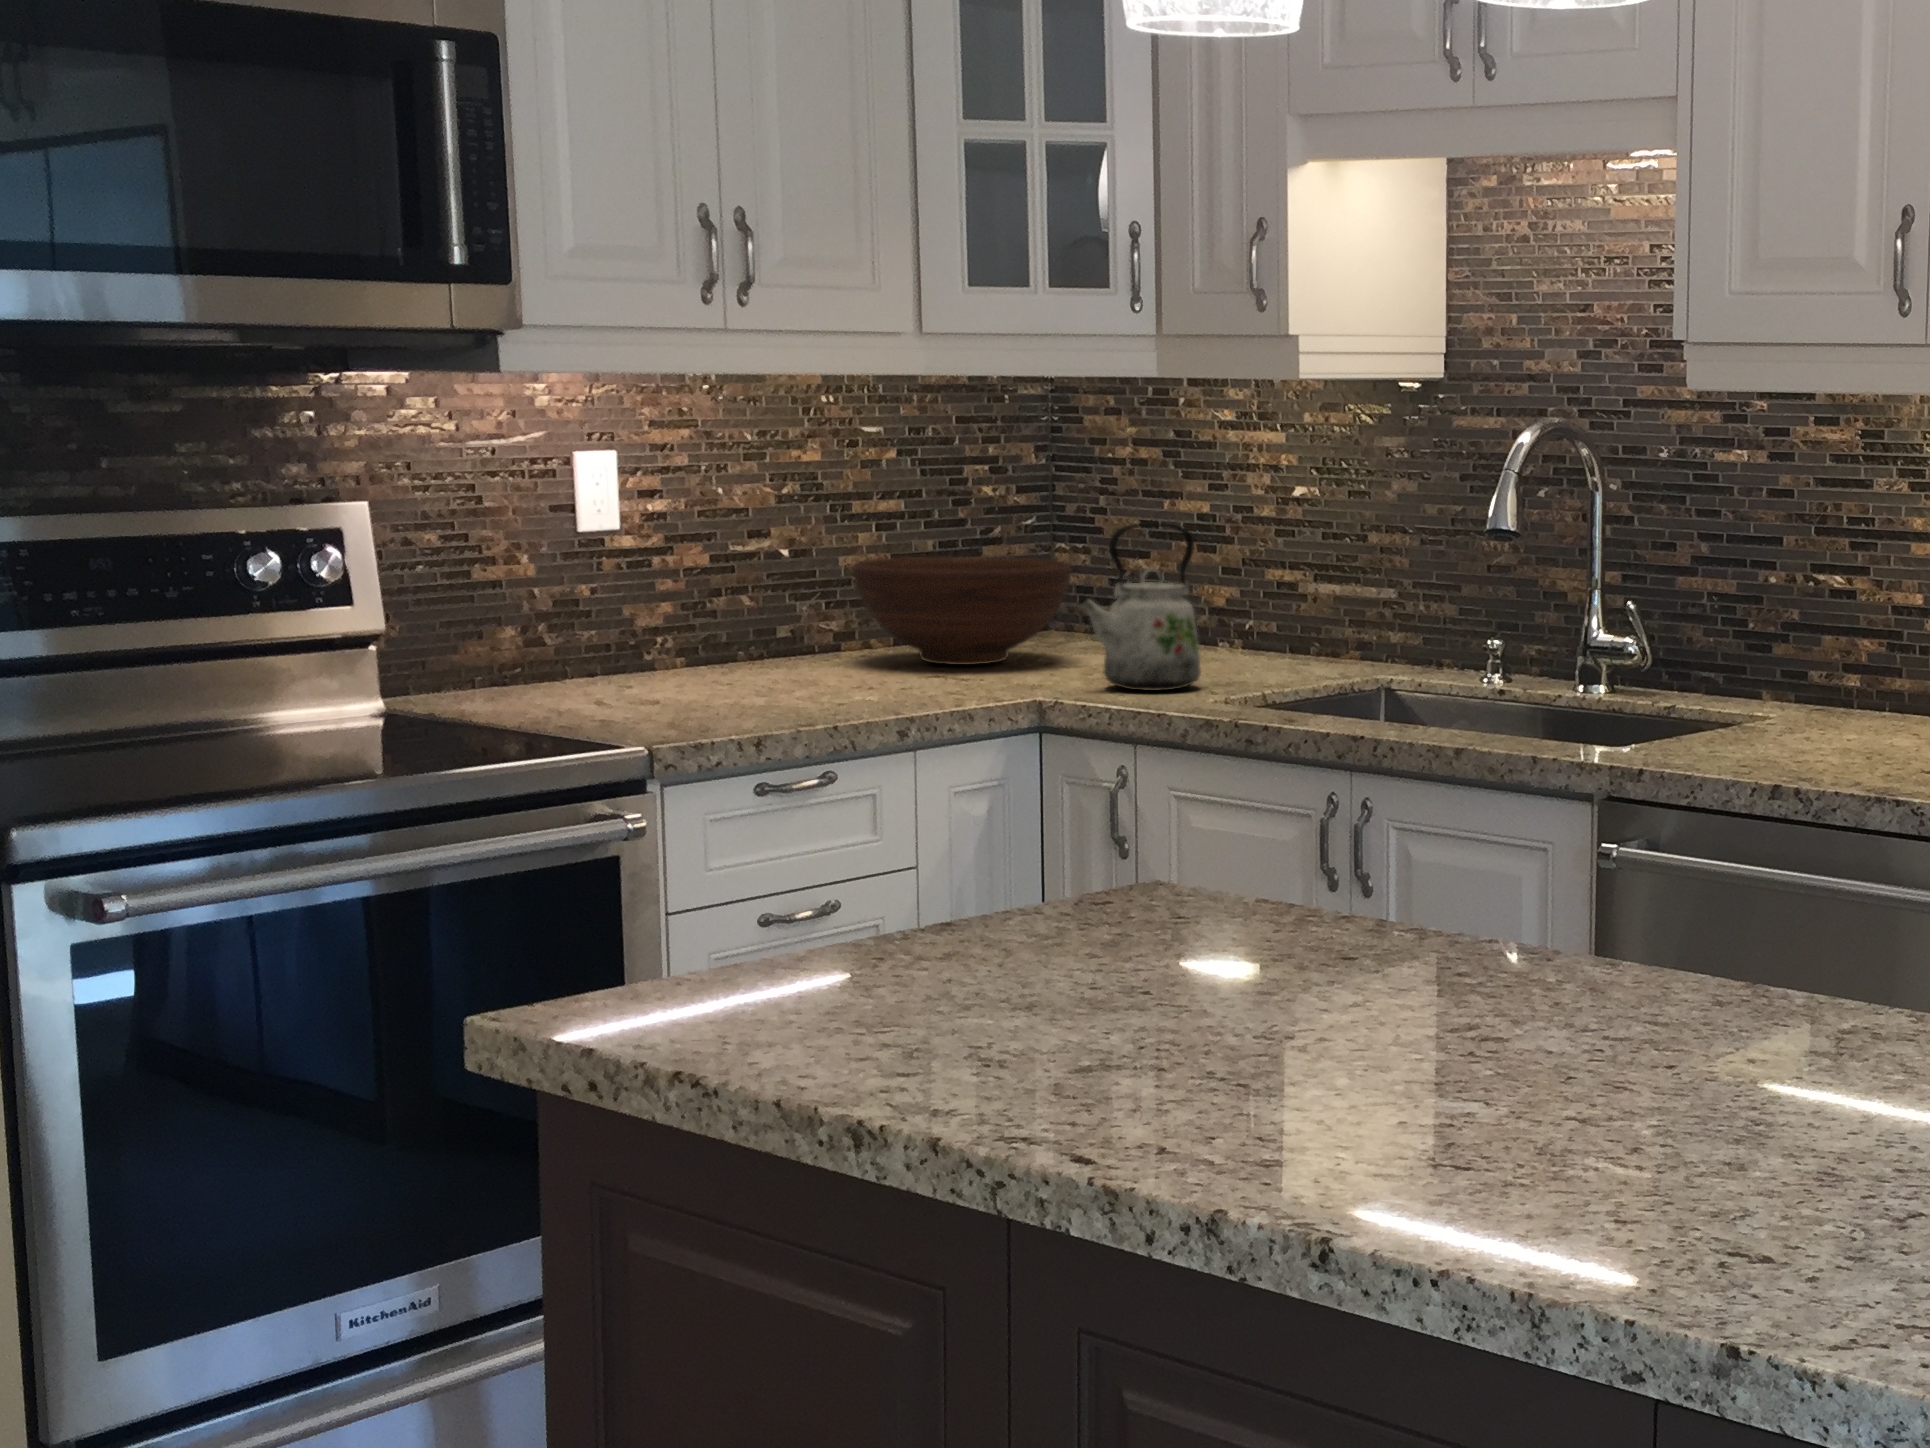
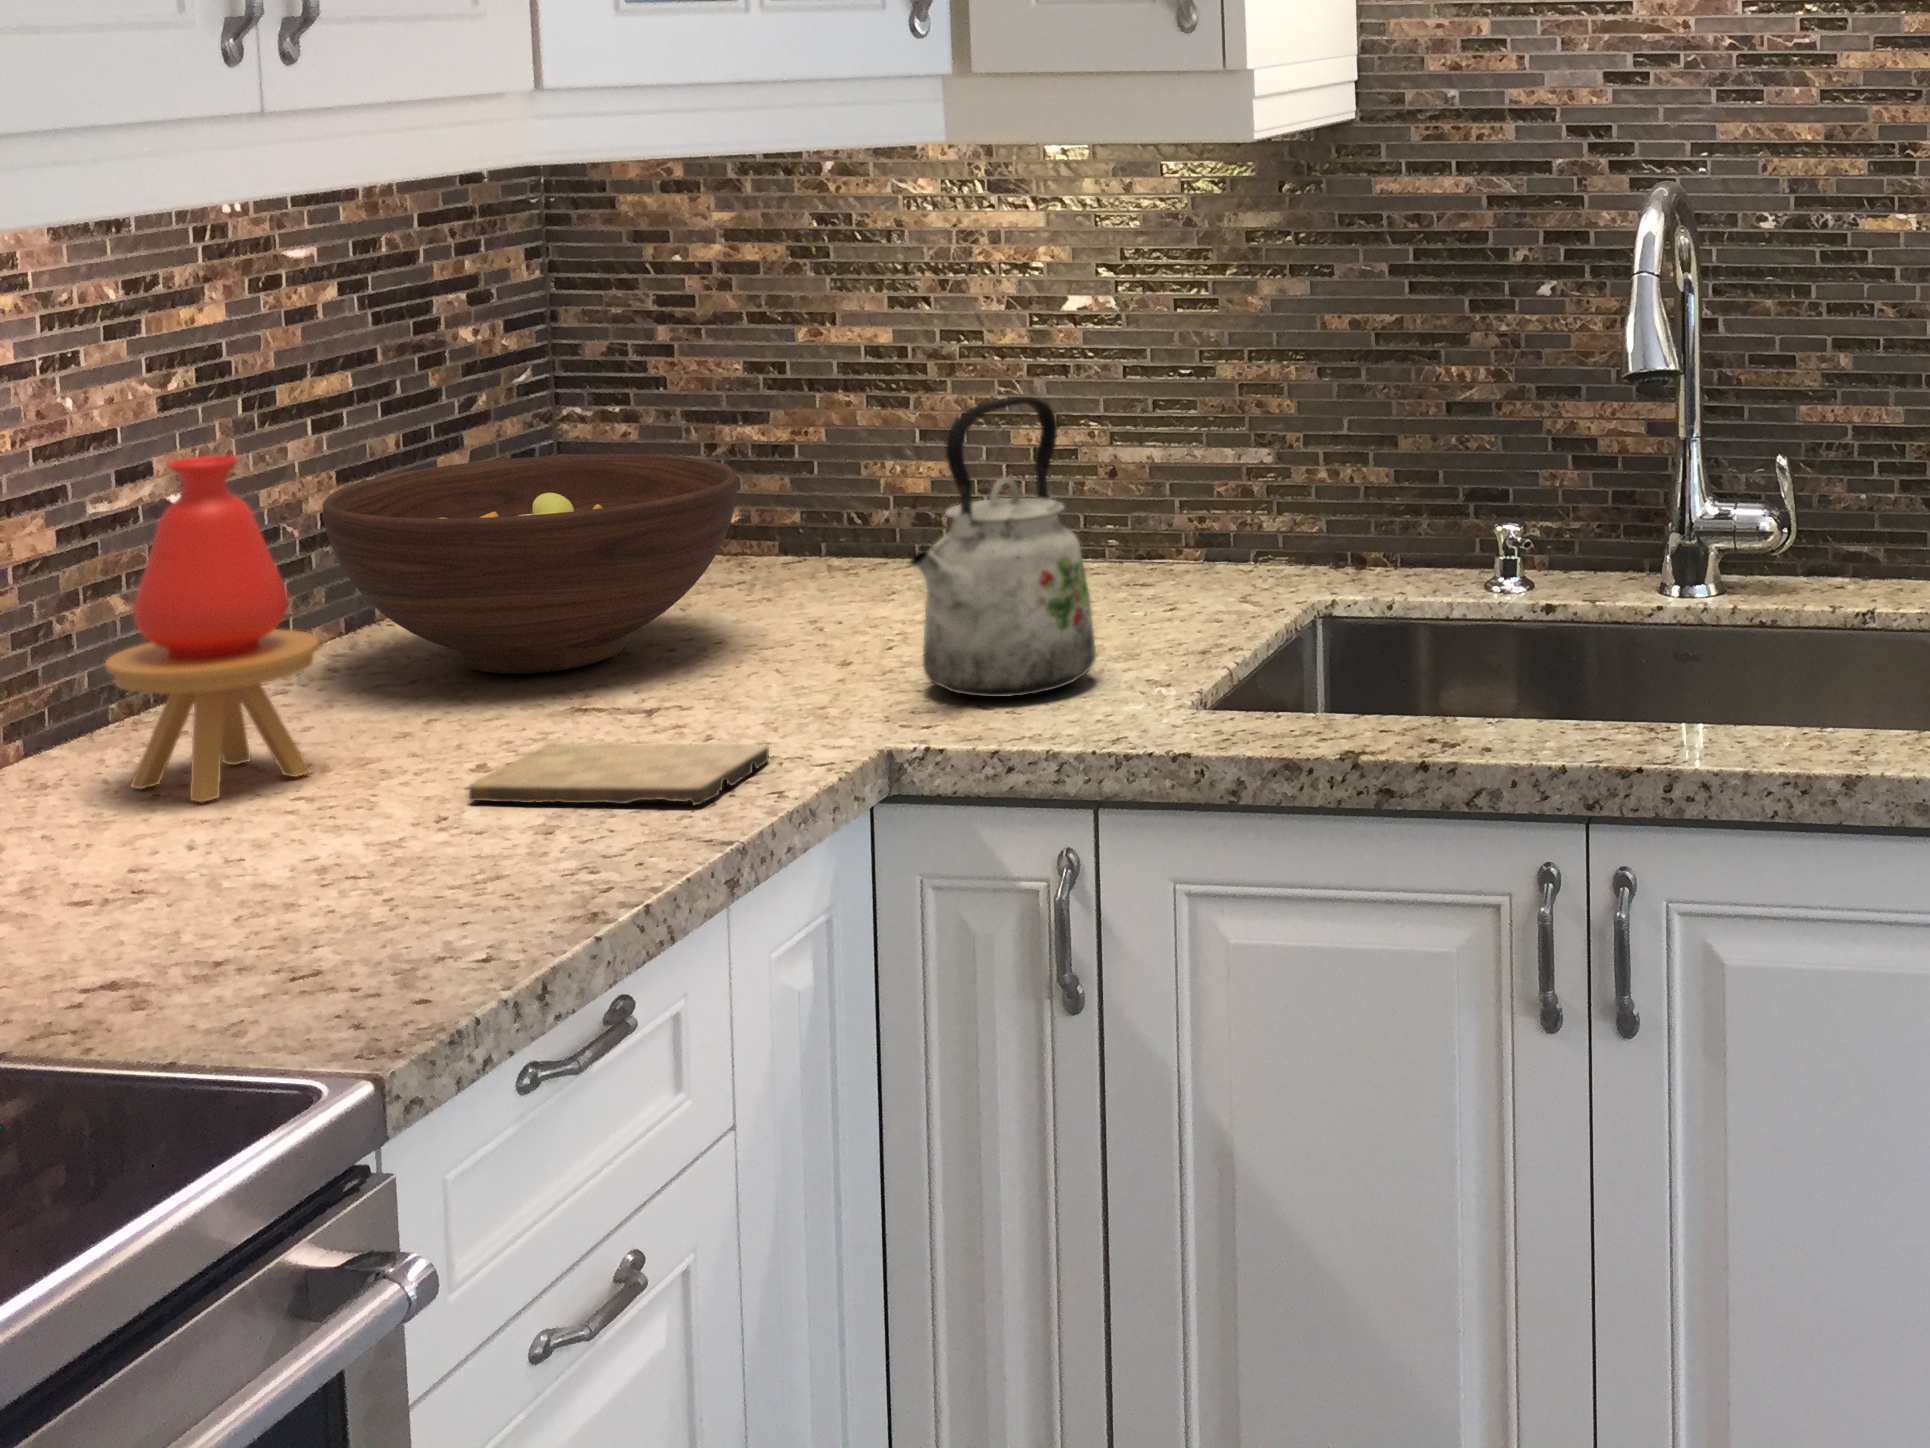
vase: none [699,516,799,684] -> present [105,456,320,802]
cutting board: none [831,680,982,704] -> present [469,743,769,805]

